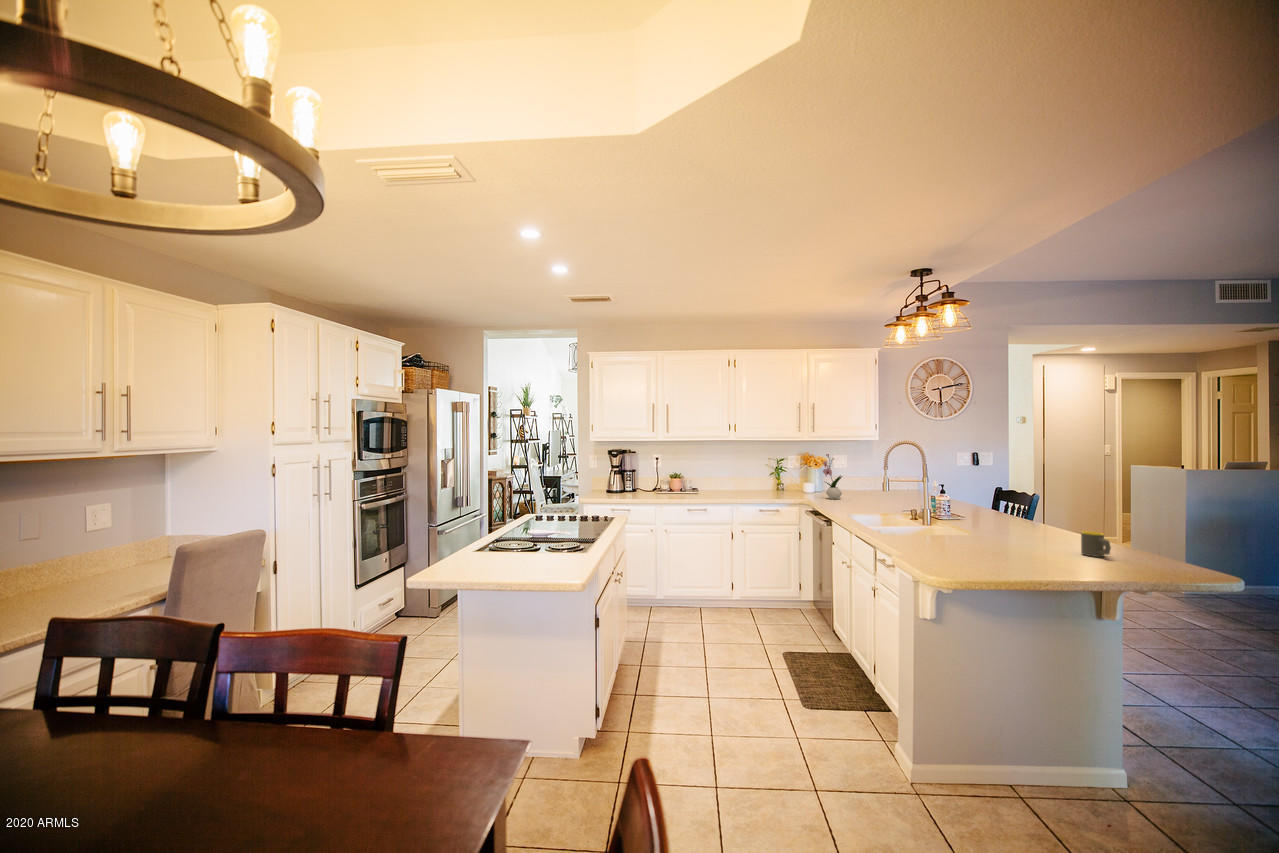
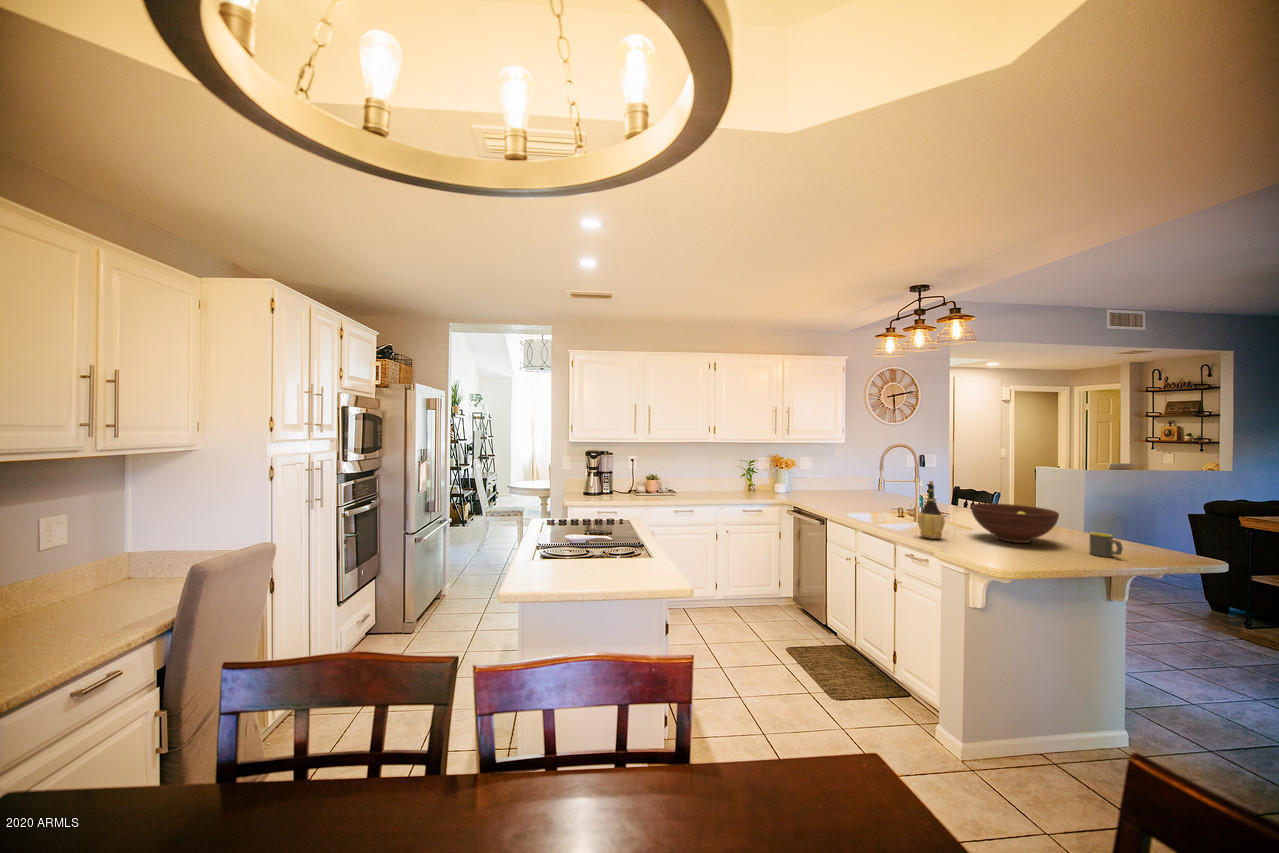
flower arrangement: present [823,454,842,499] -> none [800,456,820,499]
wine bottle: none [907,477,934,537] -> present [918,481,945,539]
fruit bowl: none [967,501,1056,543] -> present [971,503,1059,543]

